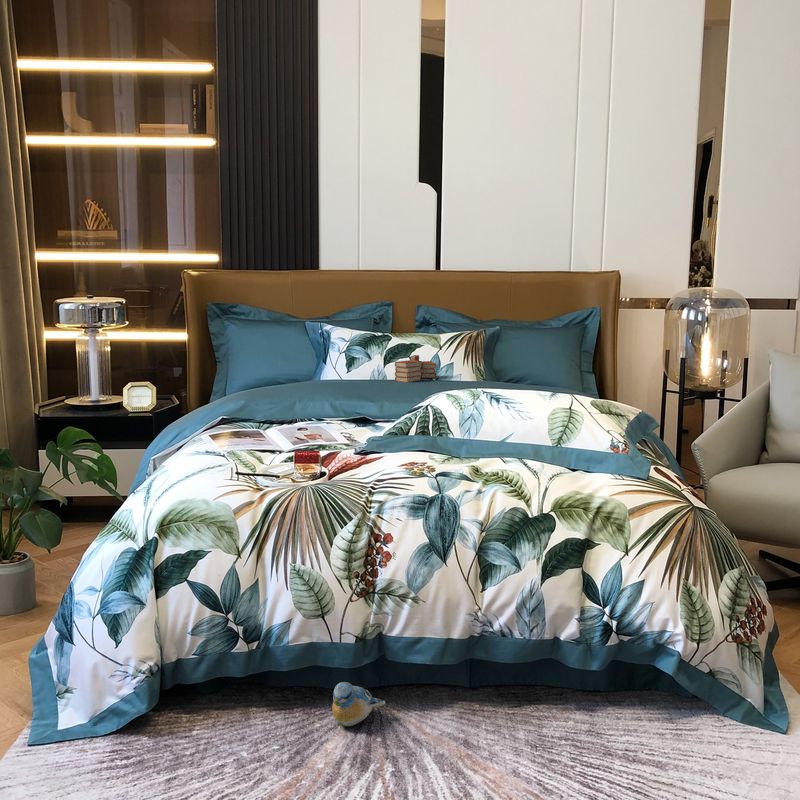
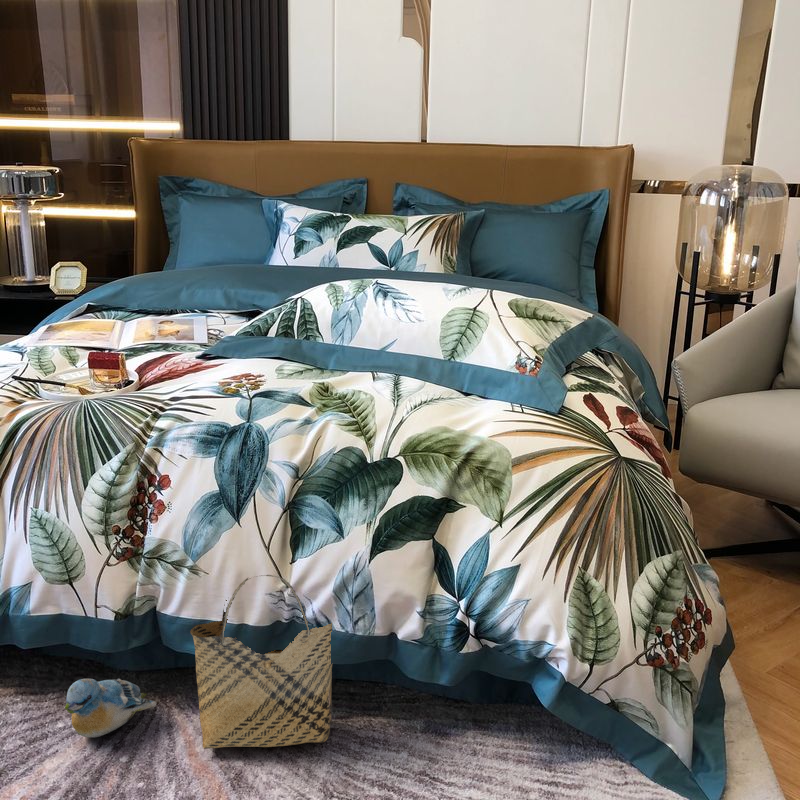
book: present [395,355,437,383] -> none [310,245,365,276]
woven basket: none [419,579,516,727] -> present [190,575,332,749]

